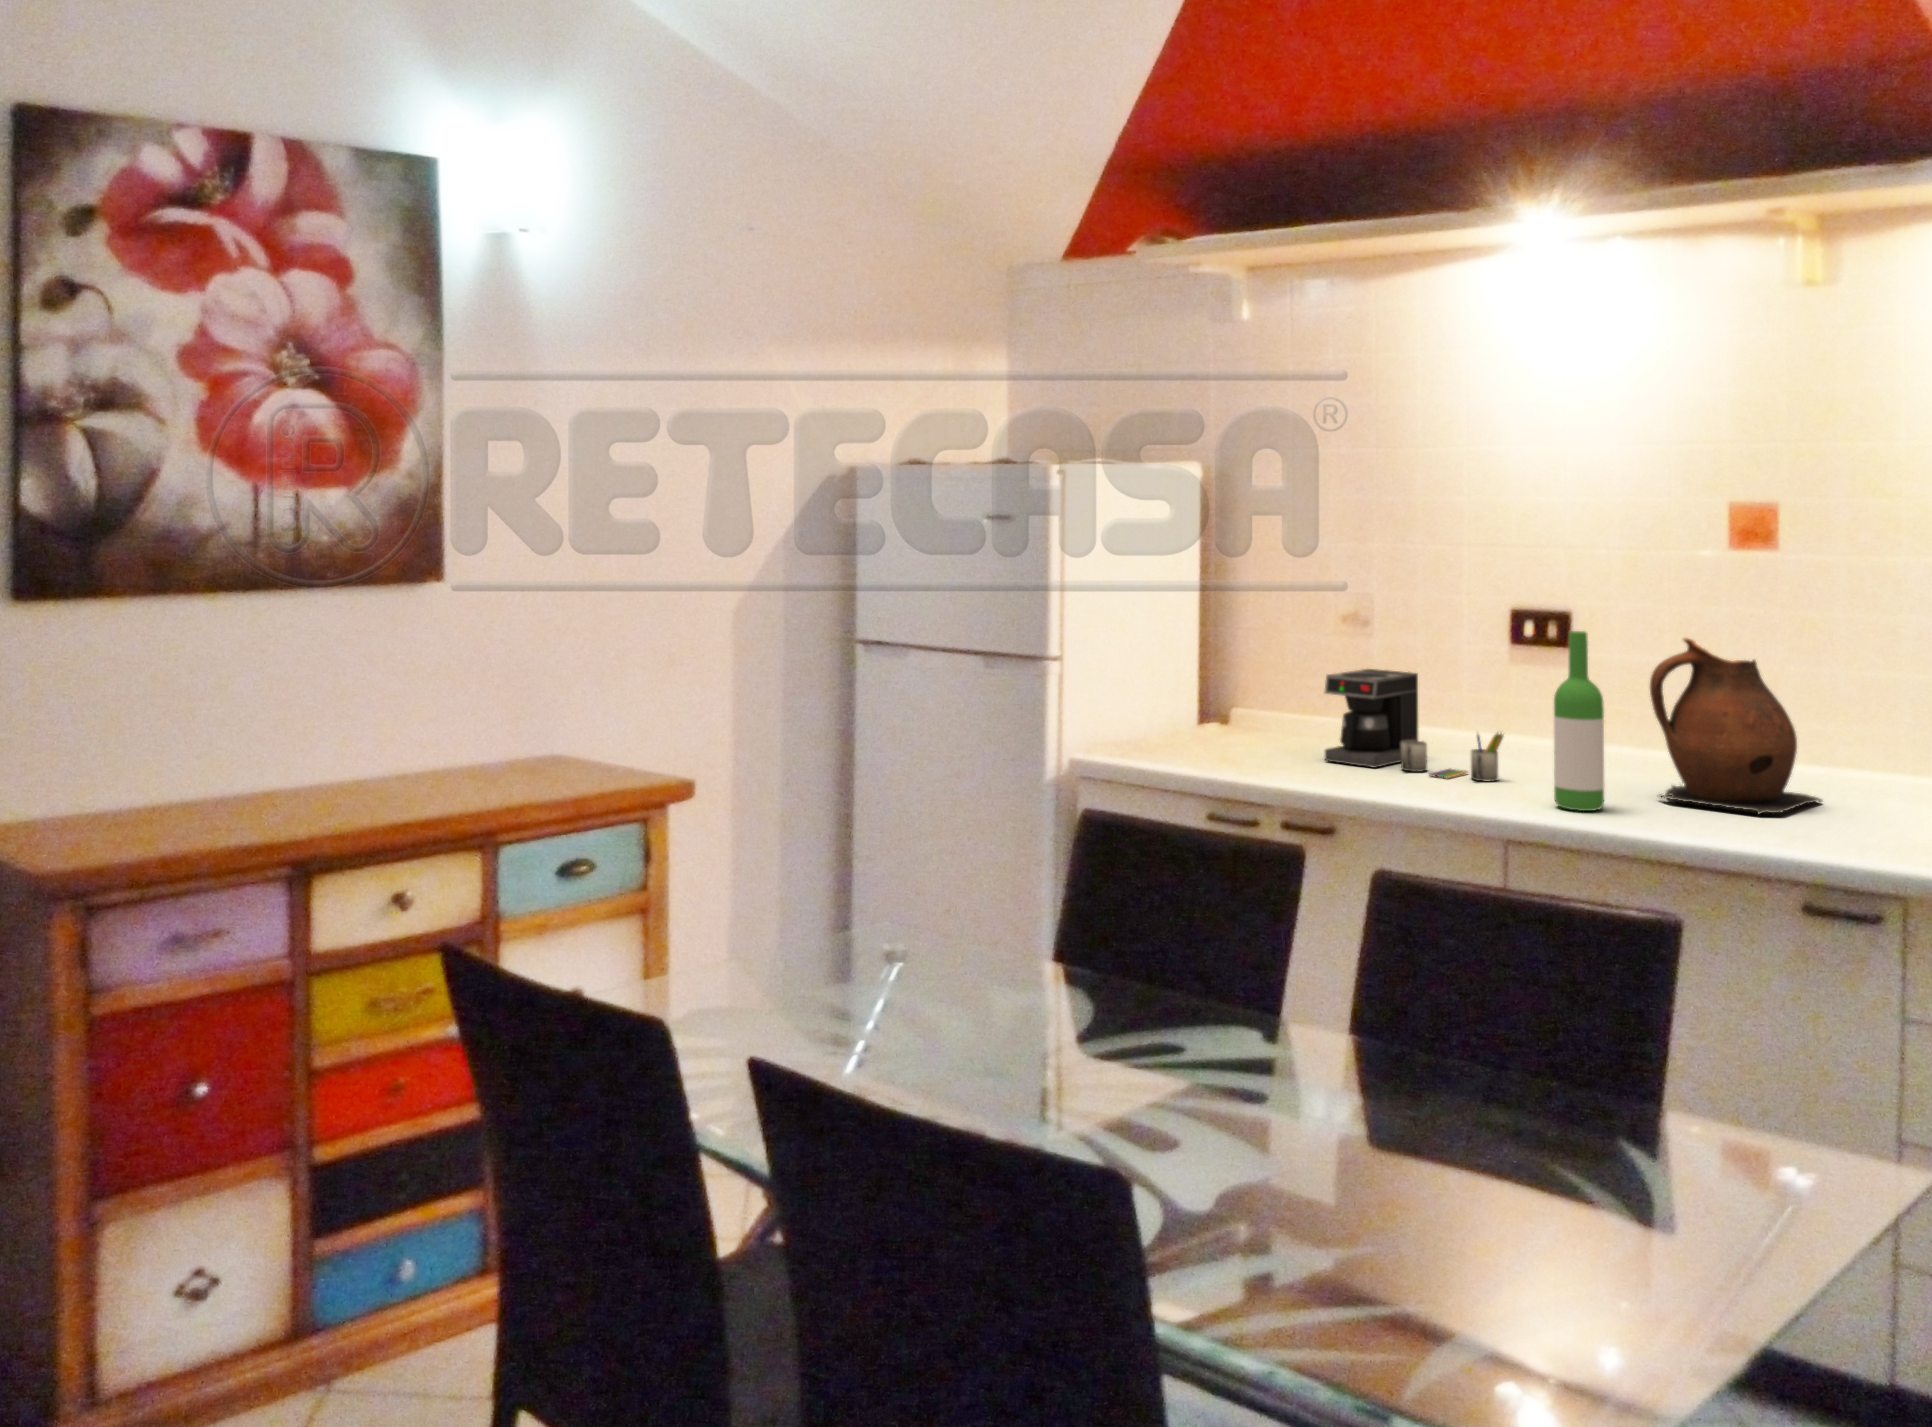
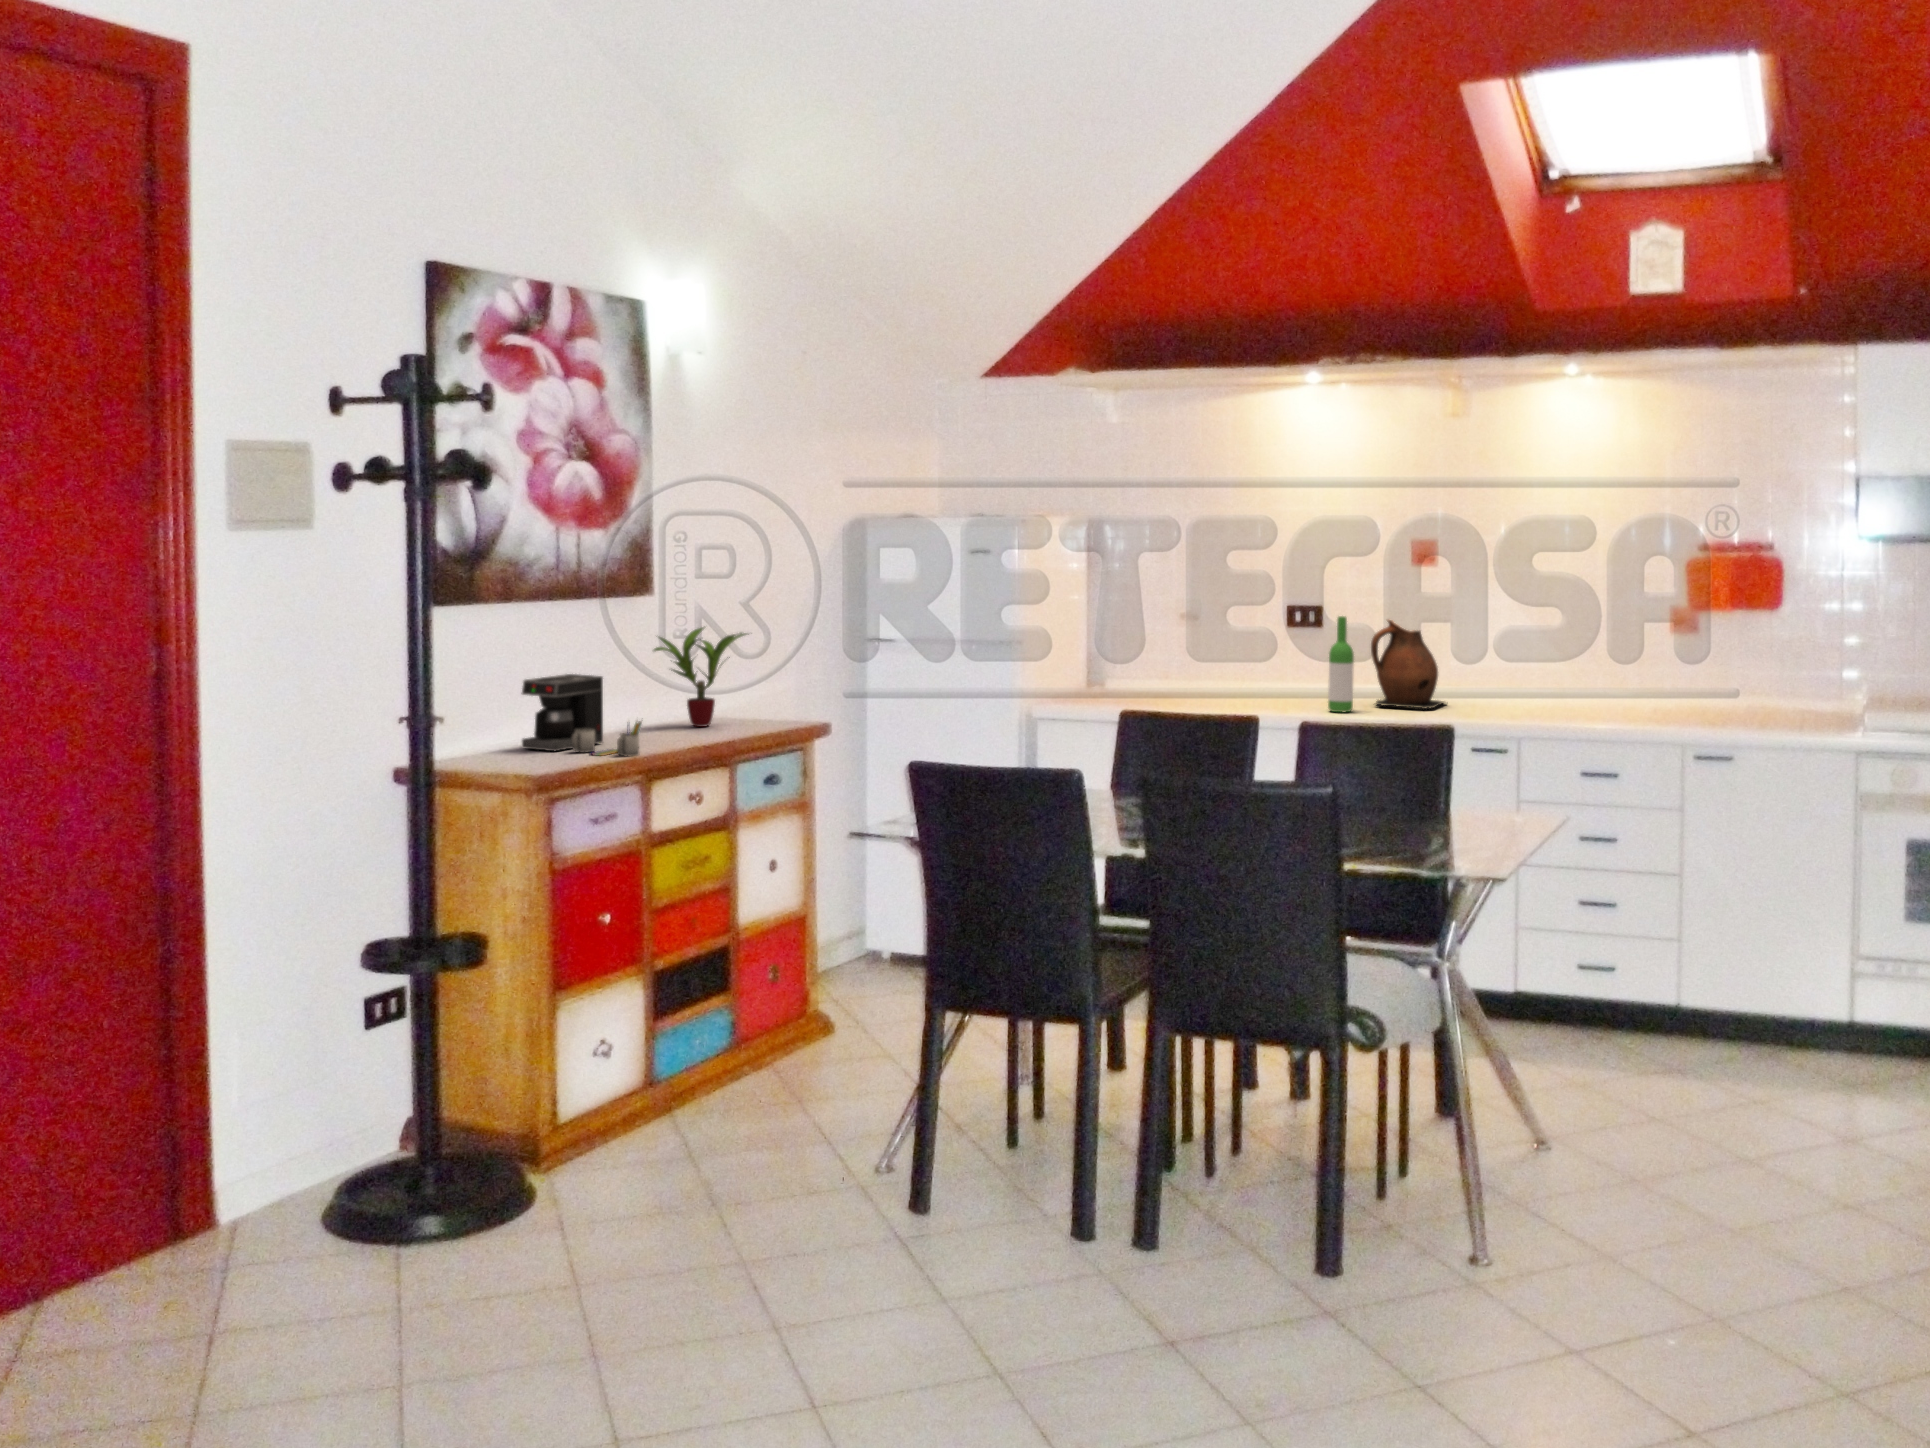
potted plant: none [409,628,571,779] -> present [654,627,746,727]
coffee maker: present [1325,669,1503,781] -> present [522,674,642,757]

